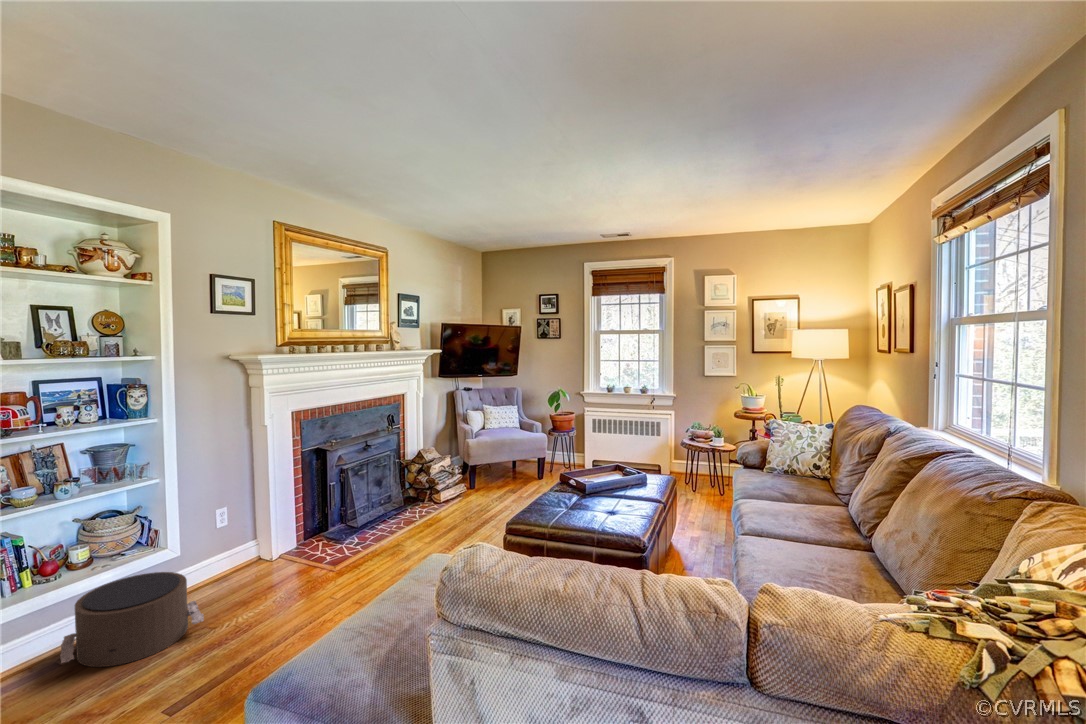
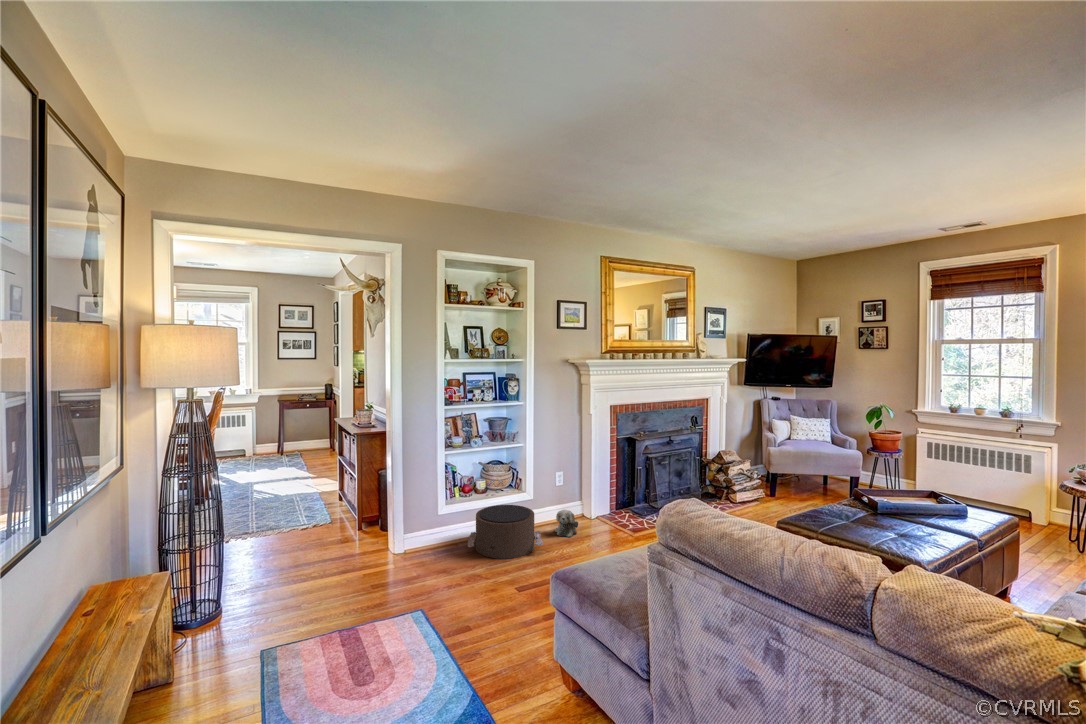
plush toy: none [219,560,256,598] -> present [555,510,578,537]

